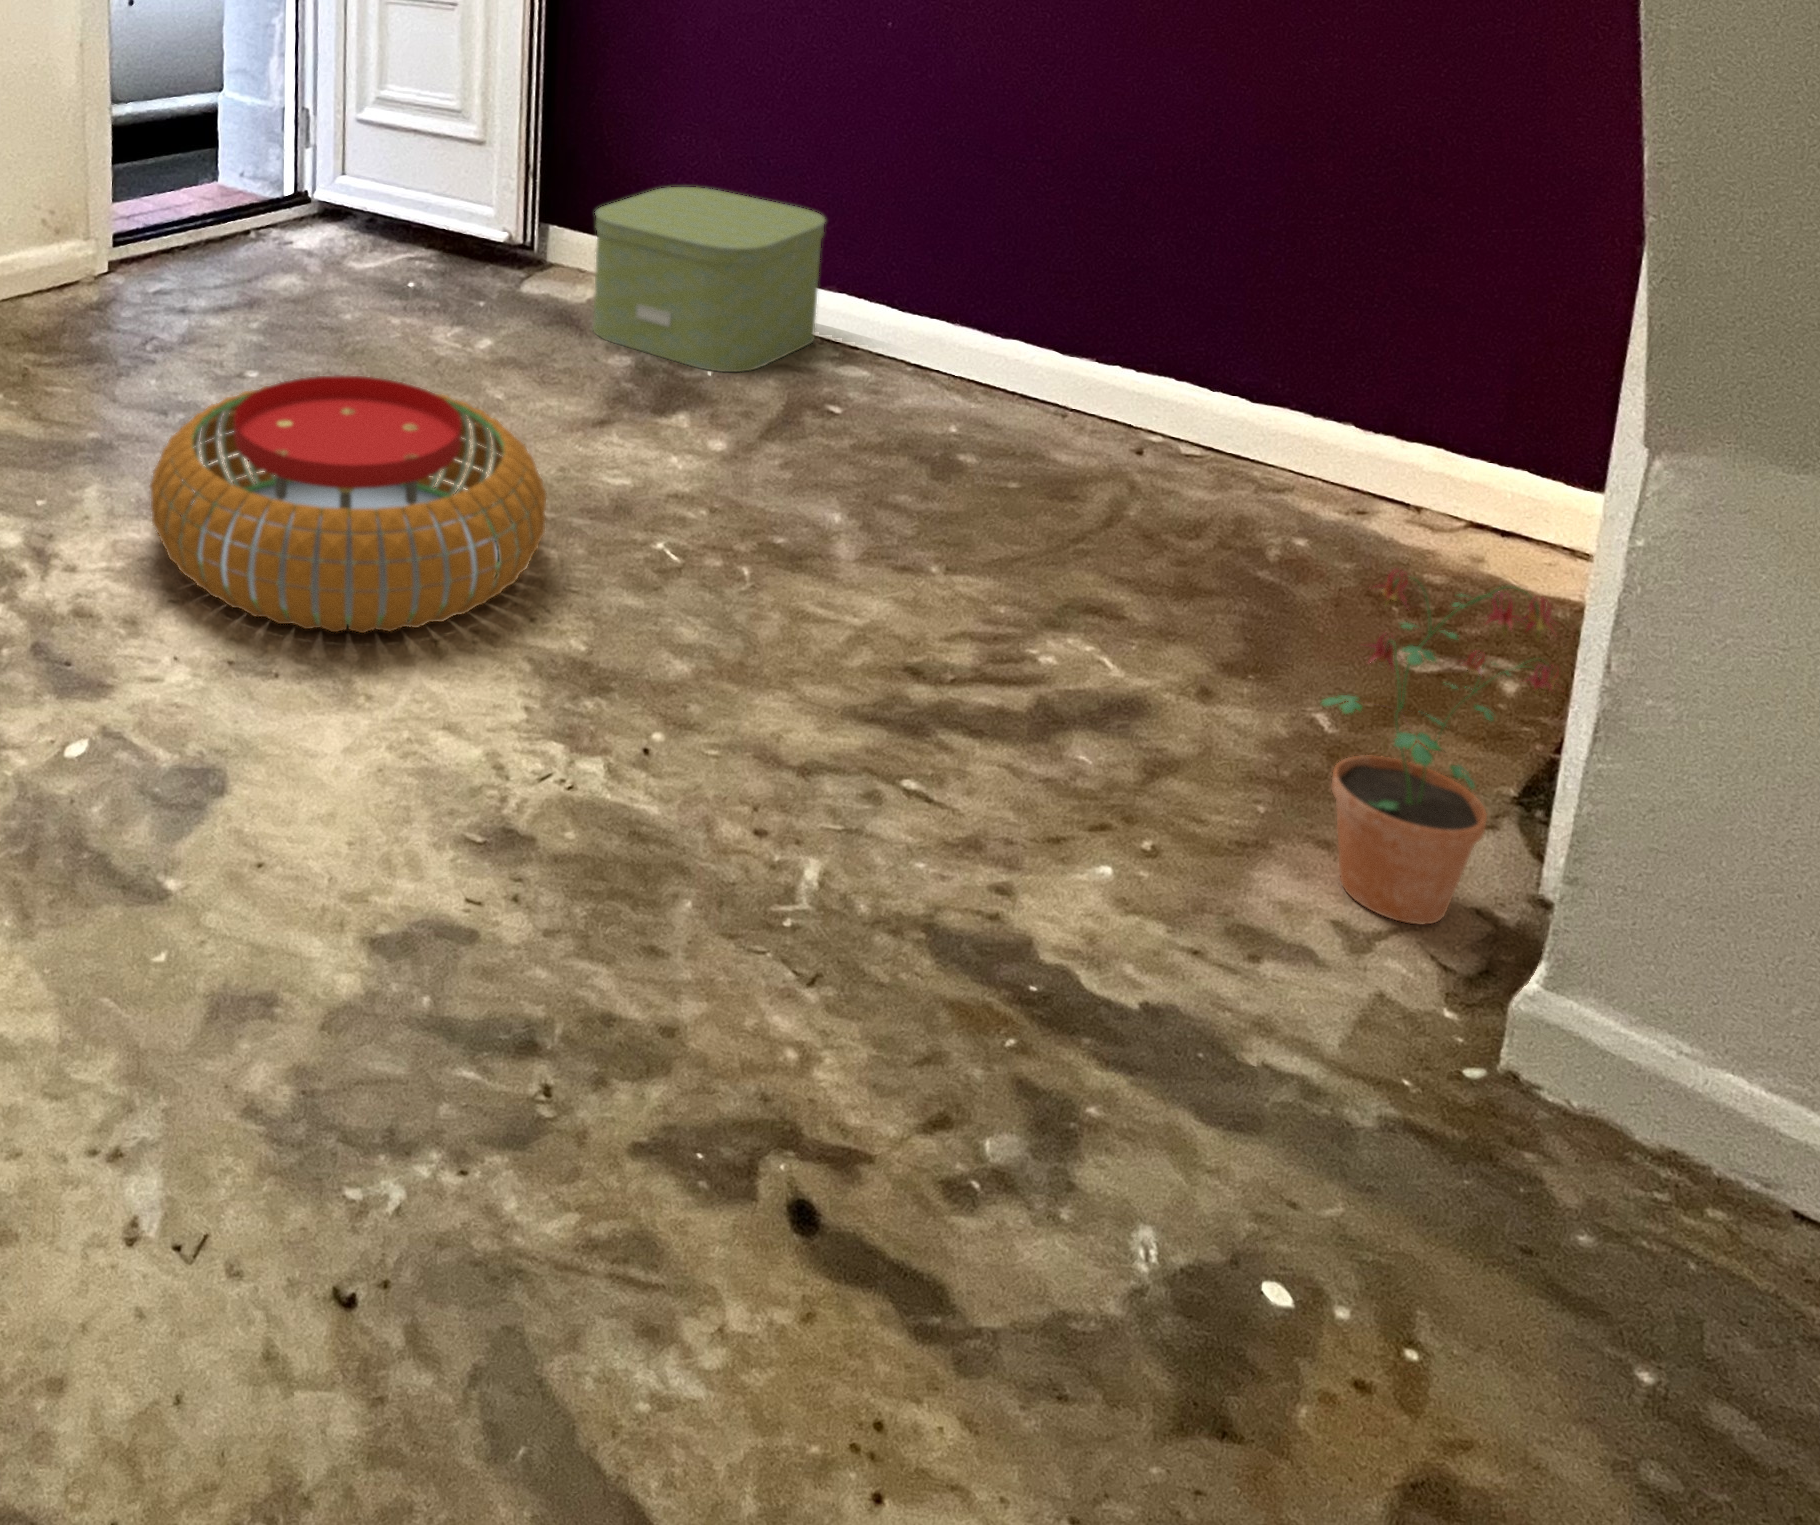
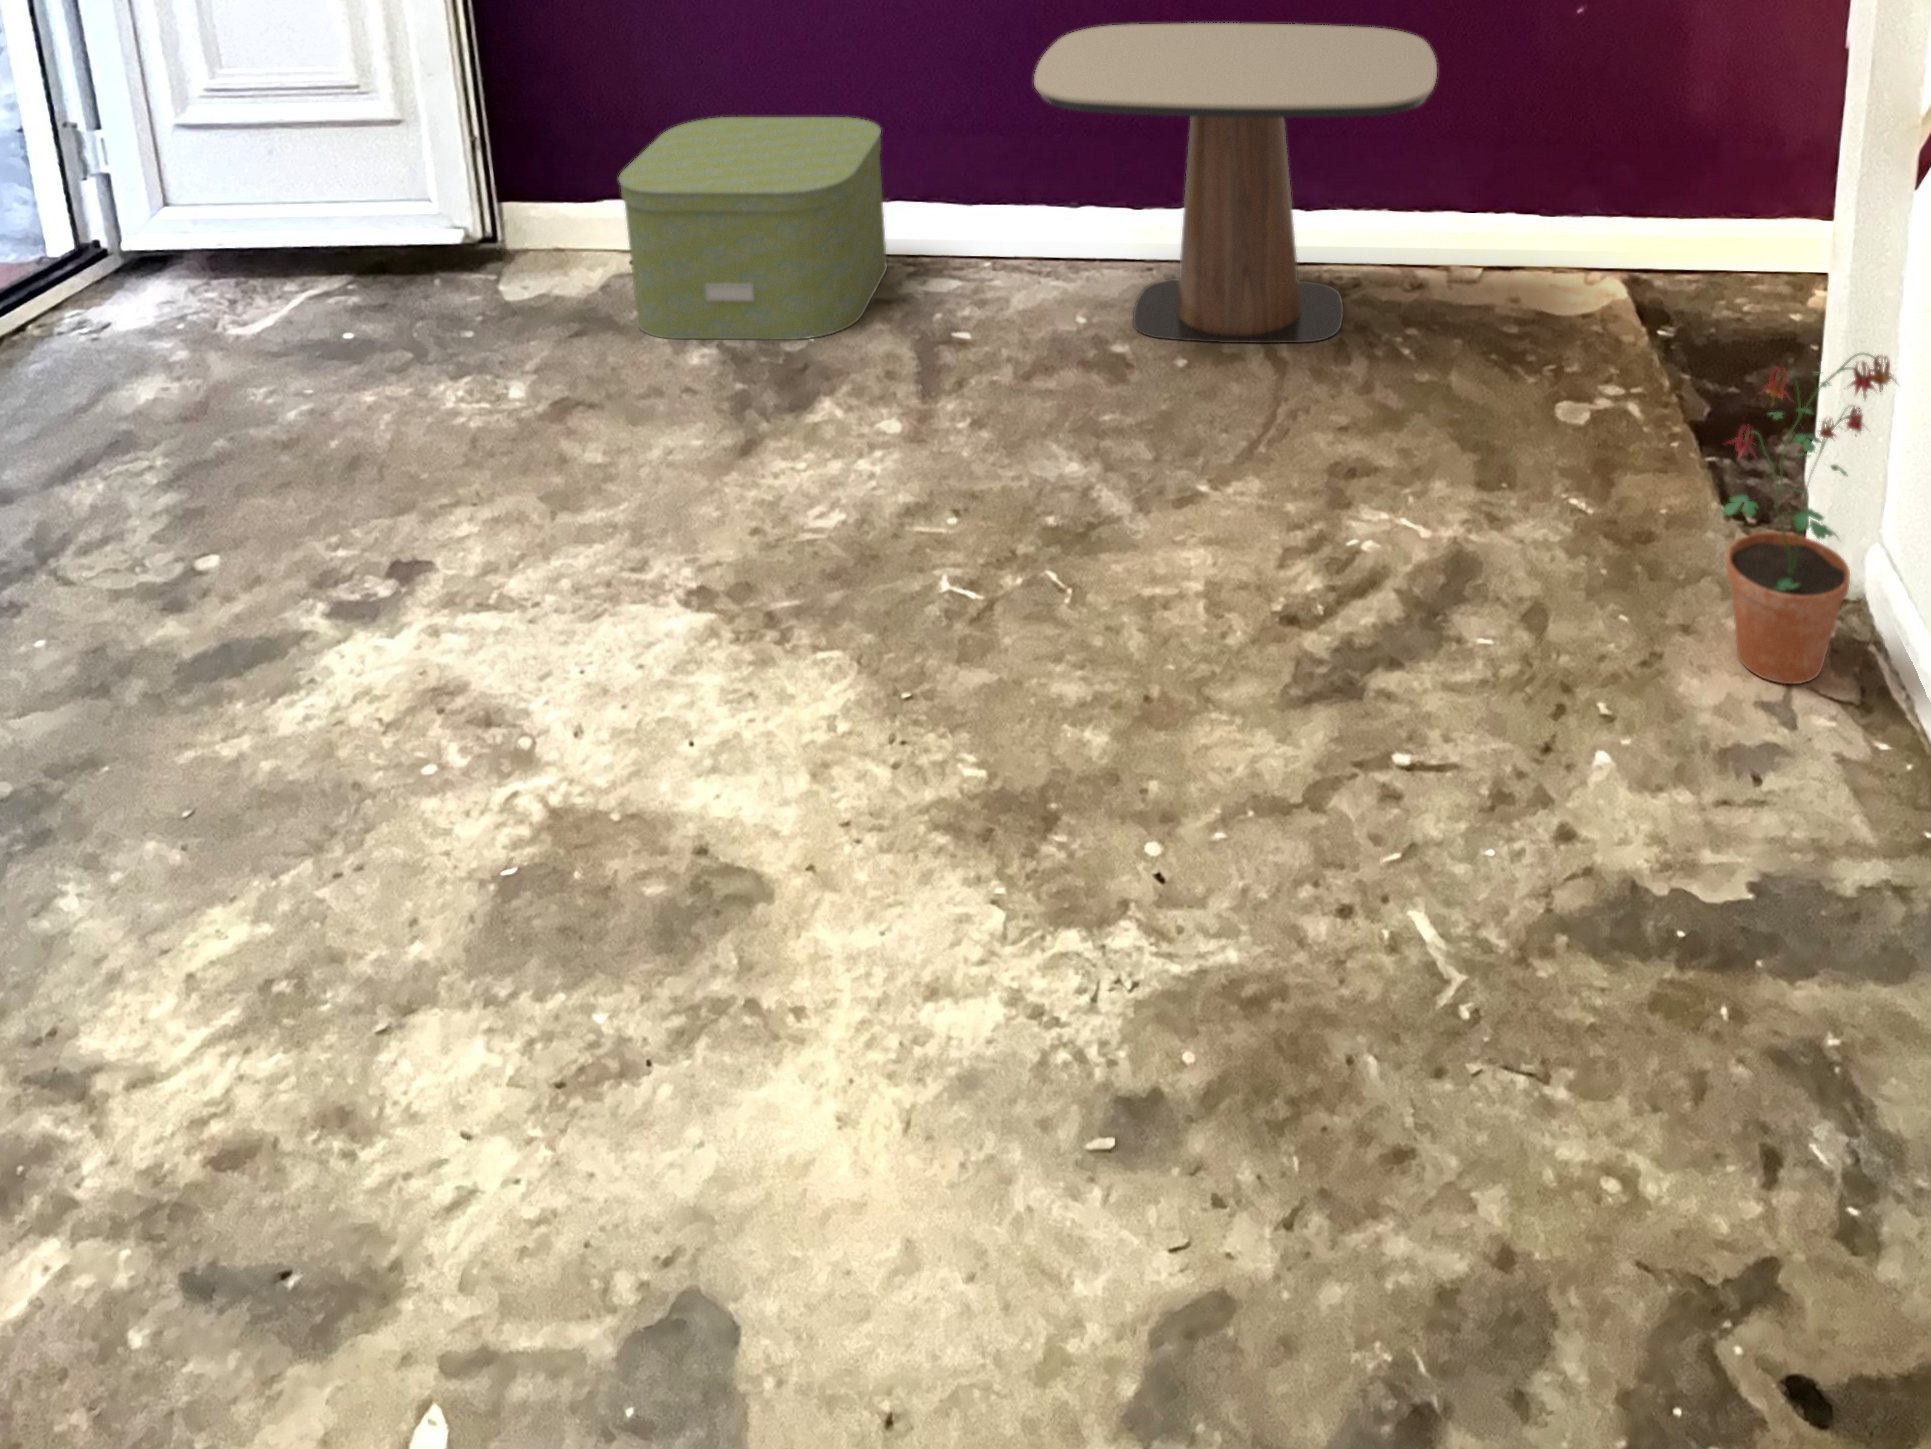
side table: none [914,168,1377,508] -> present [1034,23,1437,343]
pouf: present [150,375,547,633] -> none [233,508,871,983]

